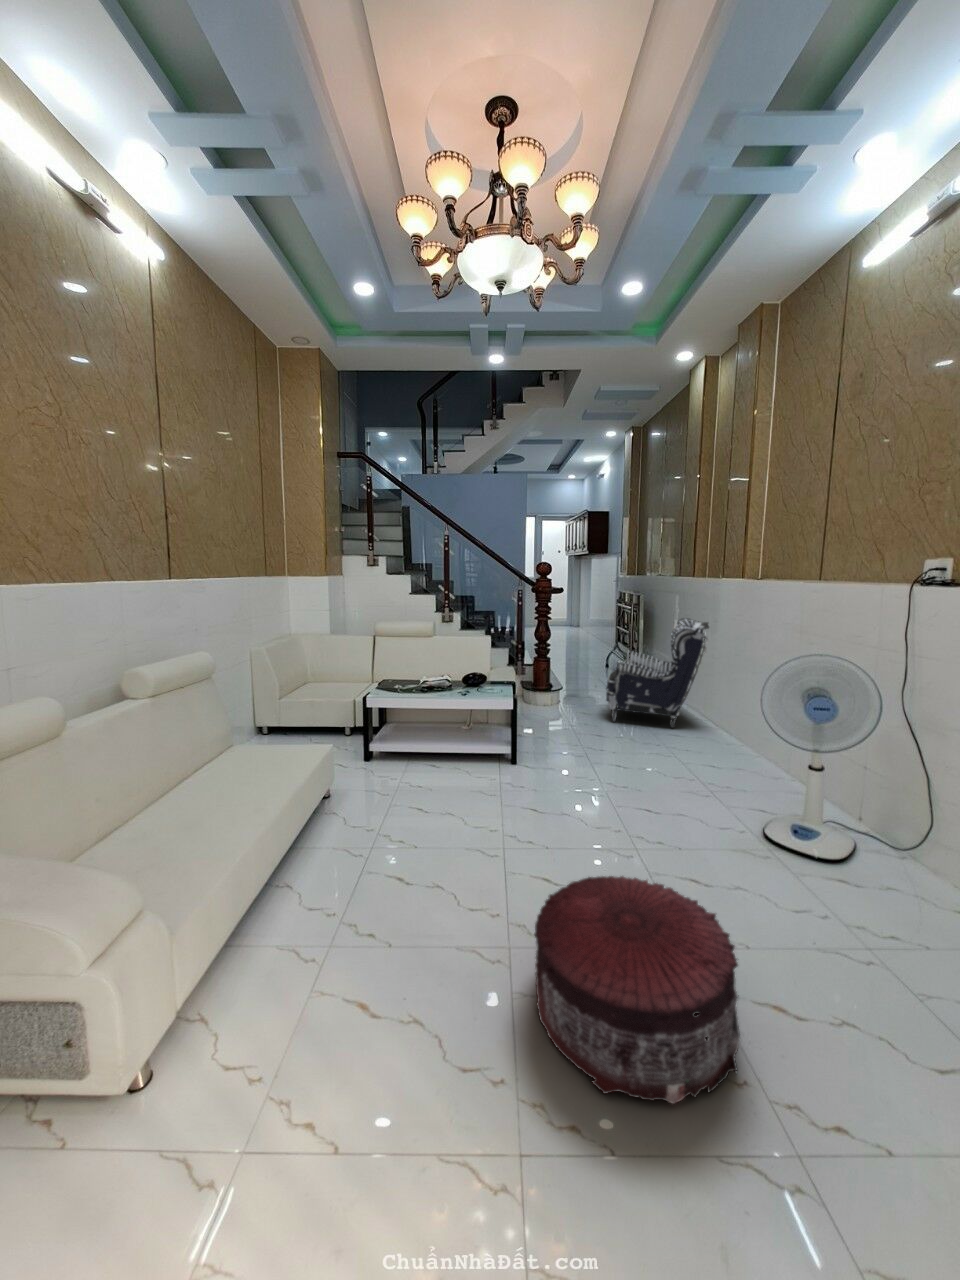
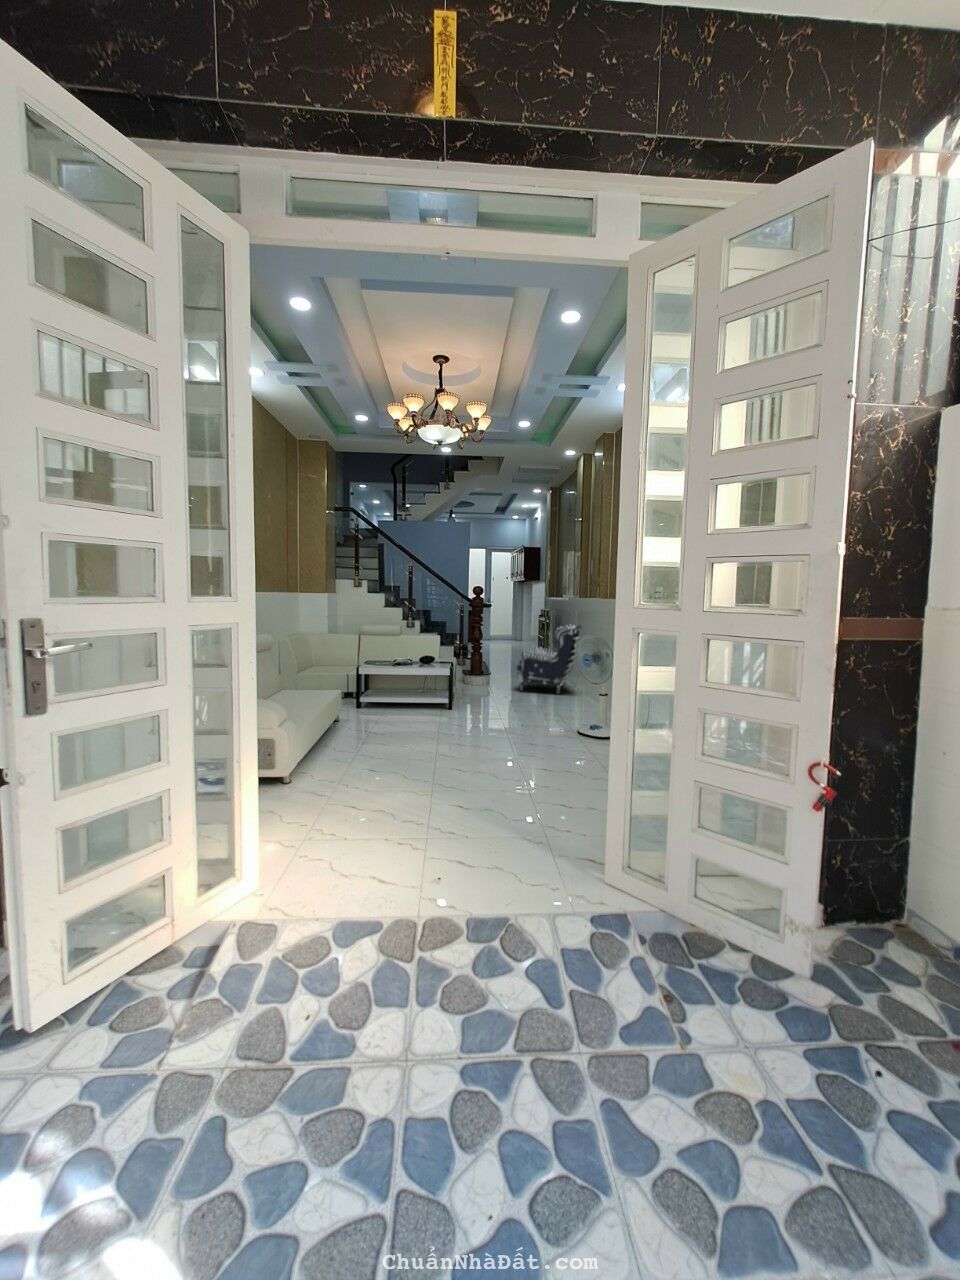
pouf: present [535,876,740,1104] -> none [442,725,523,787]

